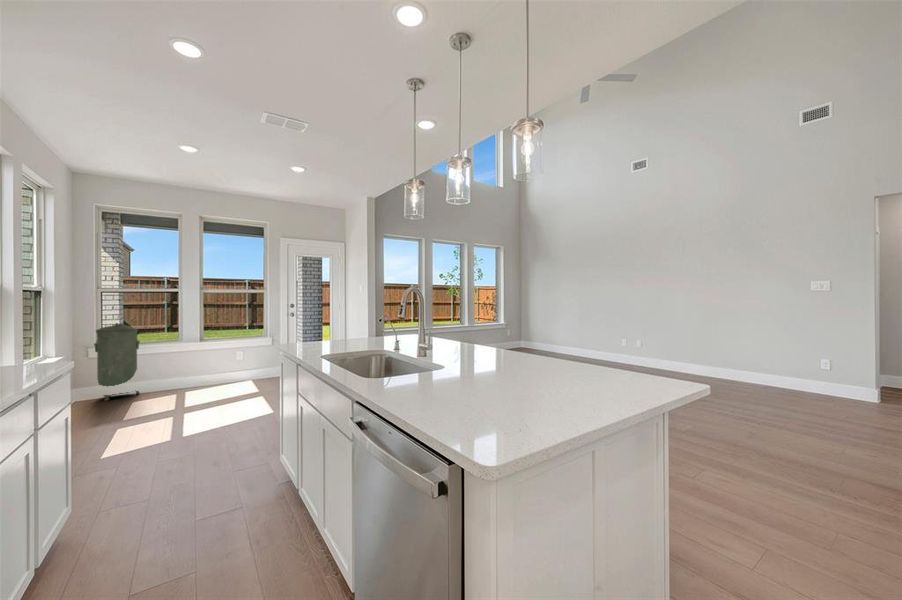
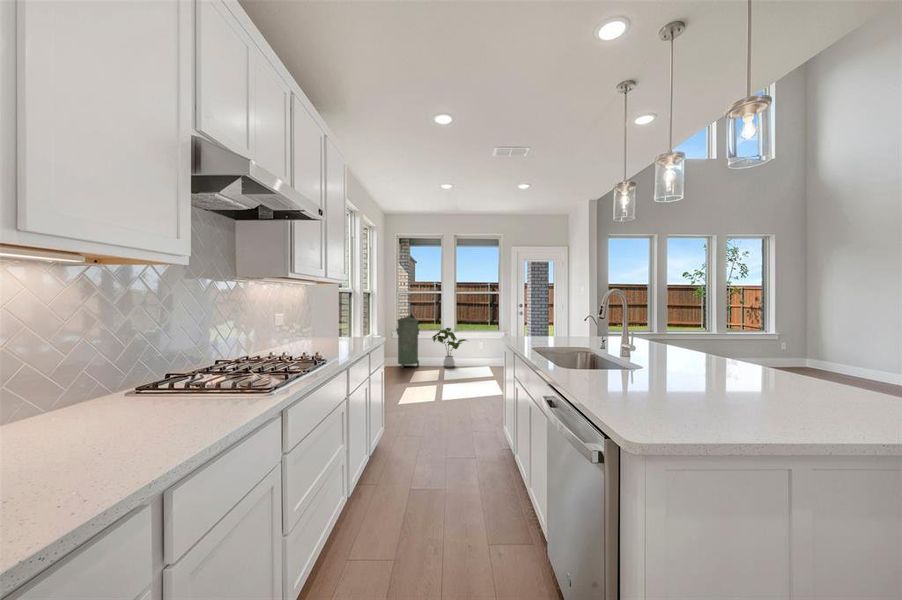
house plant: none [162,336,224,388] -> present [432,328,467,367]

